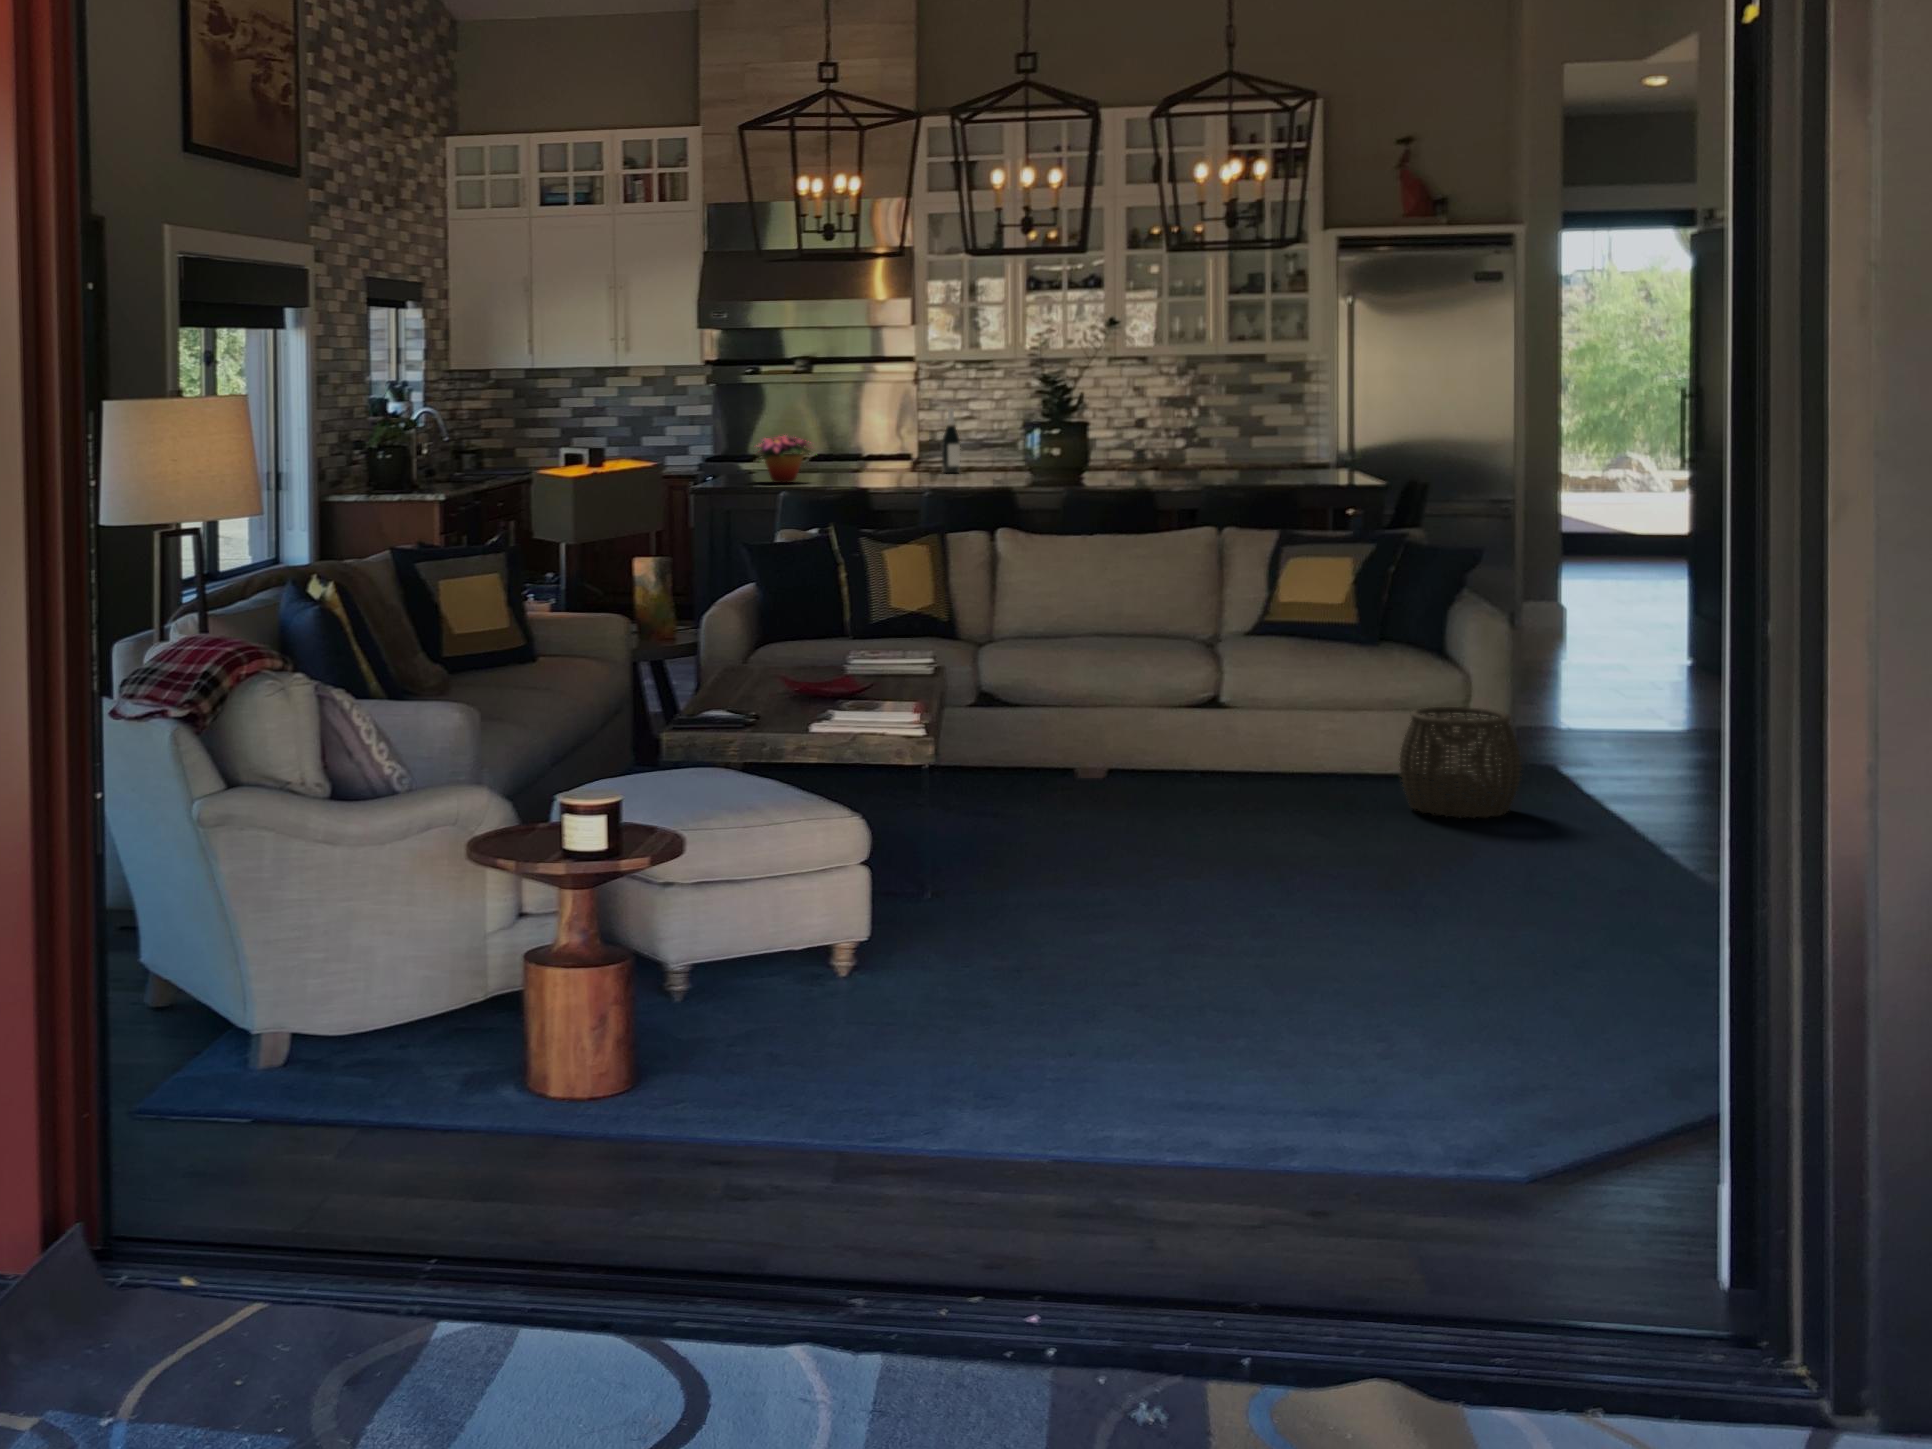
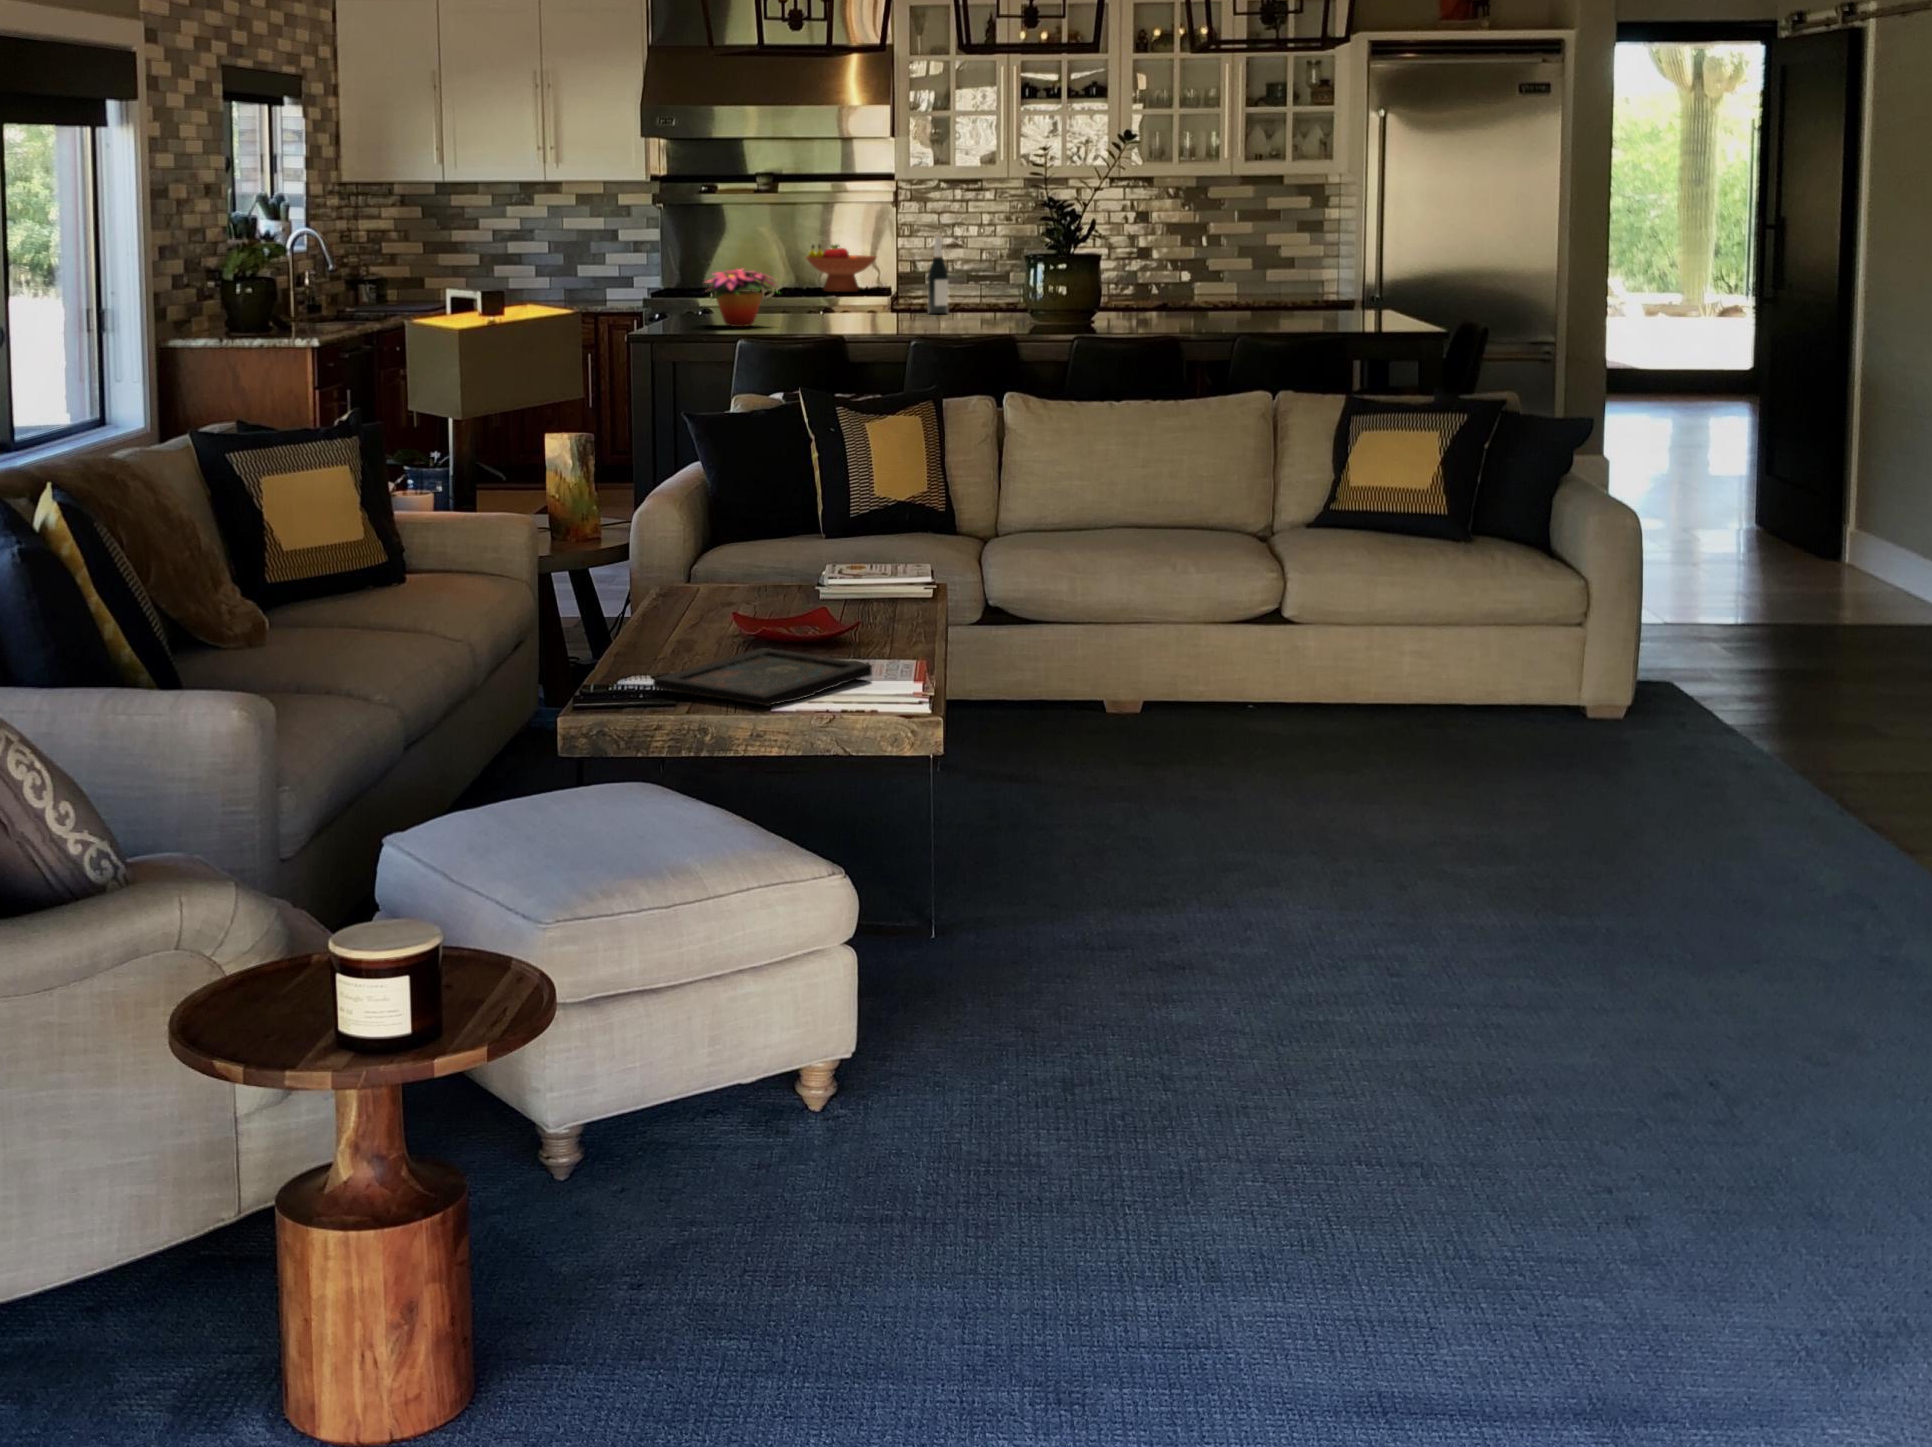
fruit bowl: none [838,416,901,457] -> present [806,244,876,292]
tray: none [729,694,884,724] -> present [653,648,872,706]
woven basket: present [1399,707,1522,818] -> none [1509,626,1662,771]

